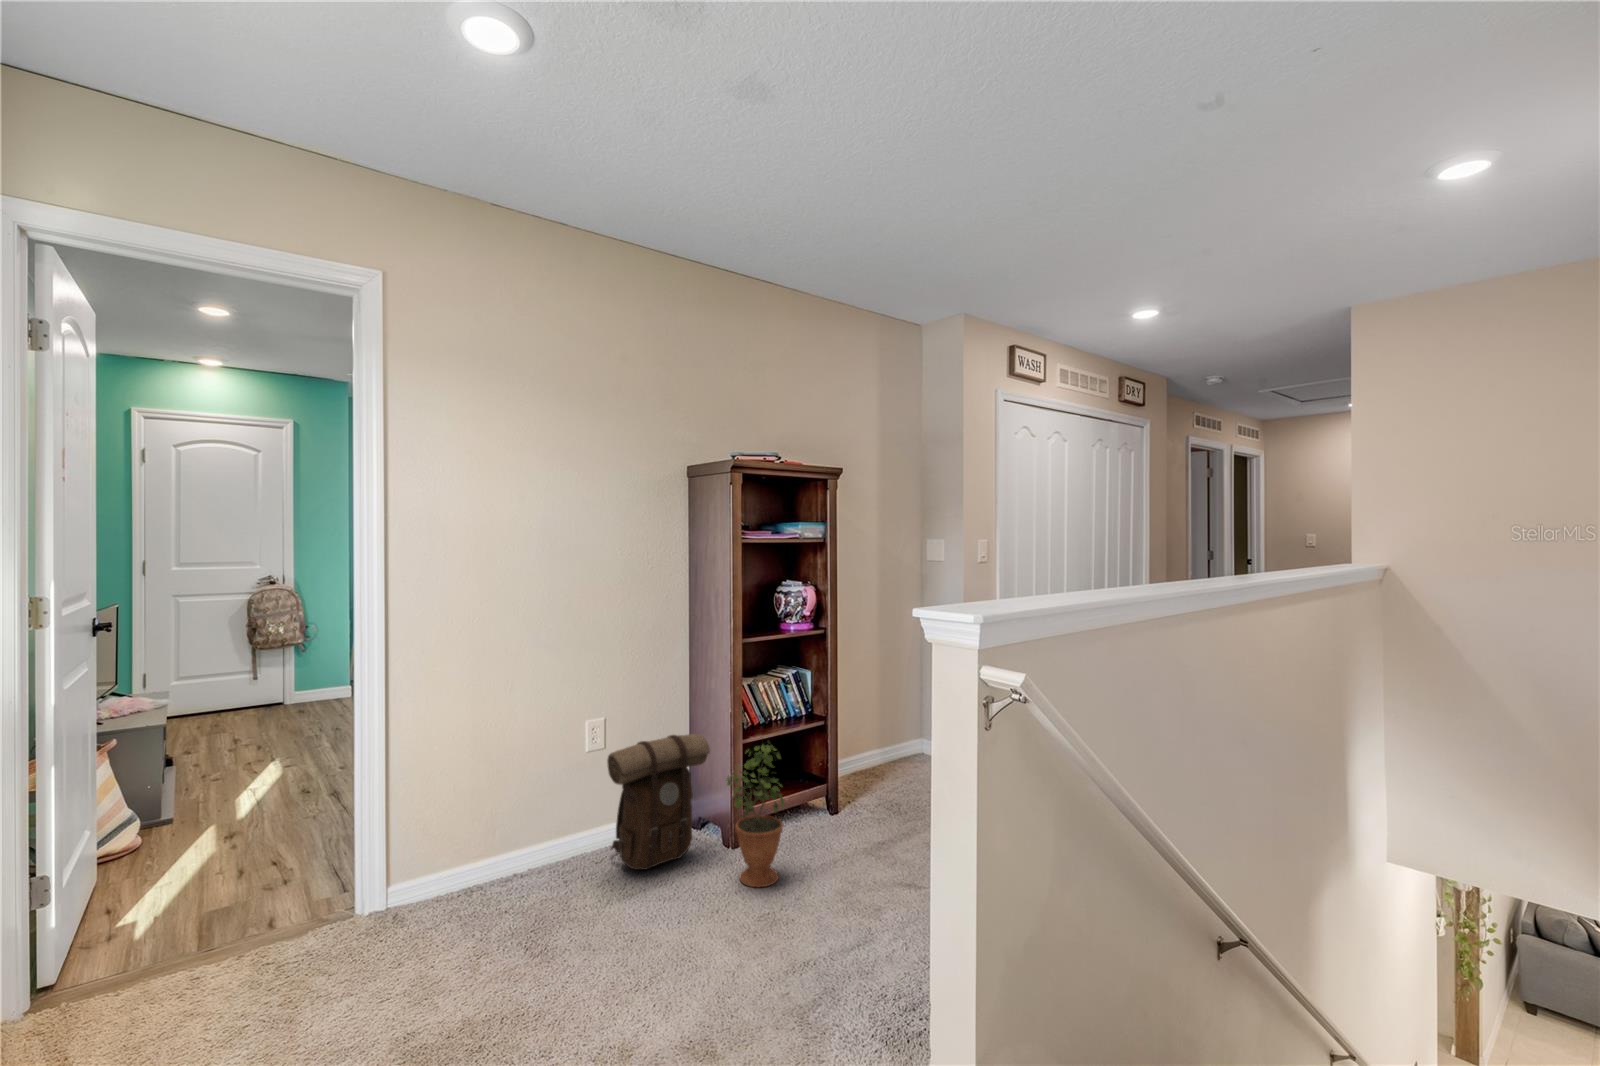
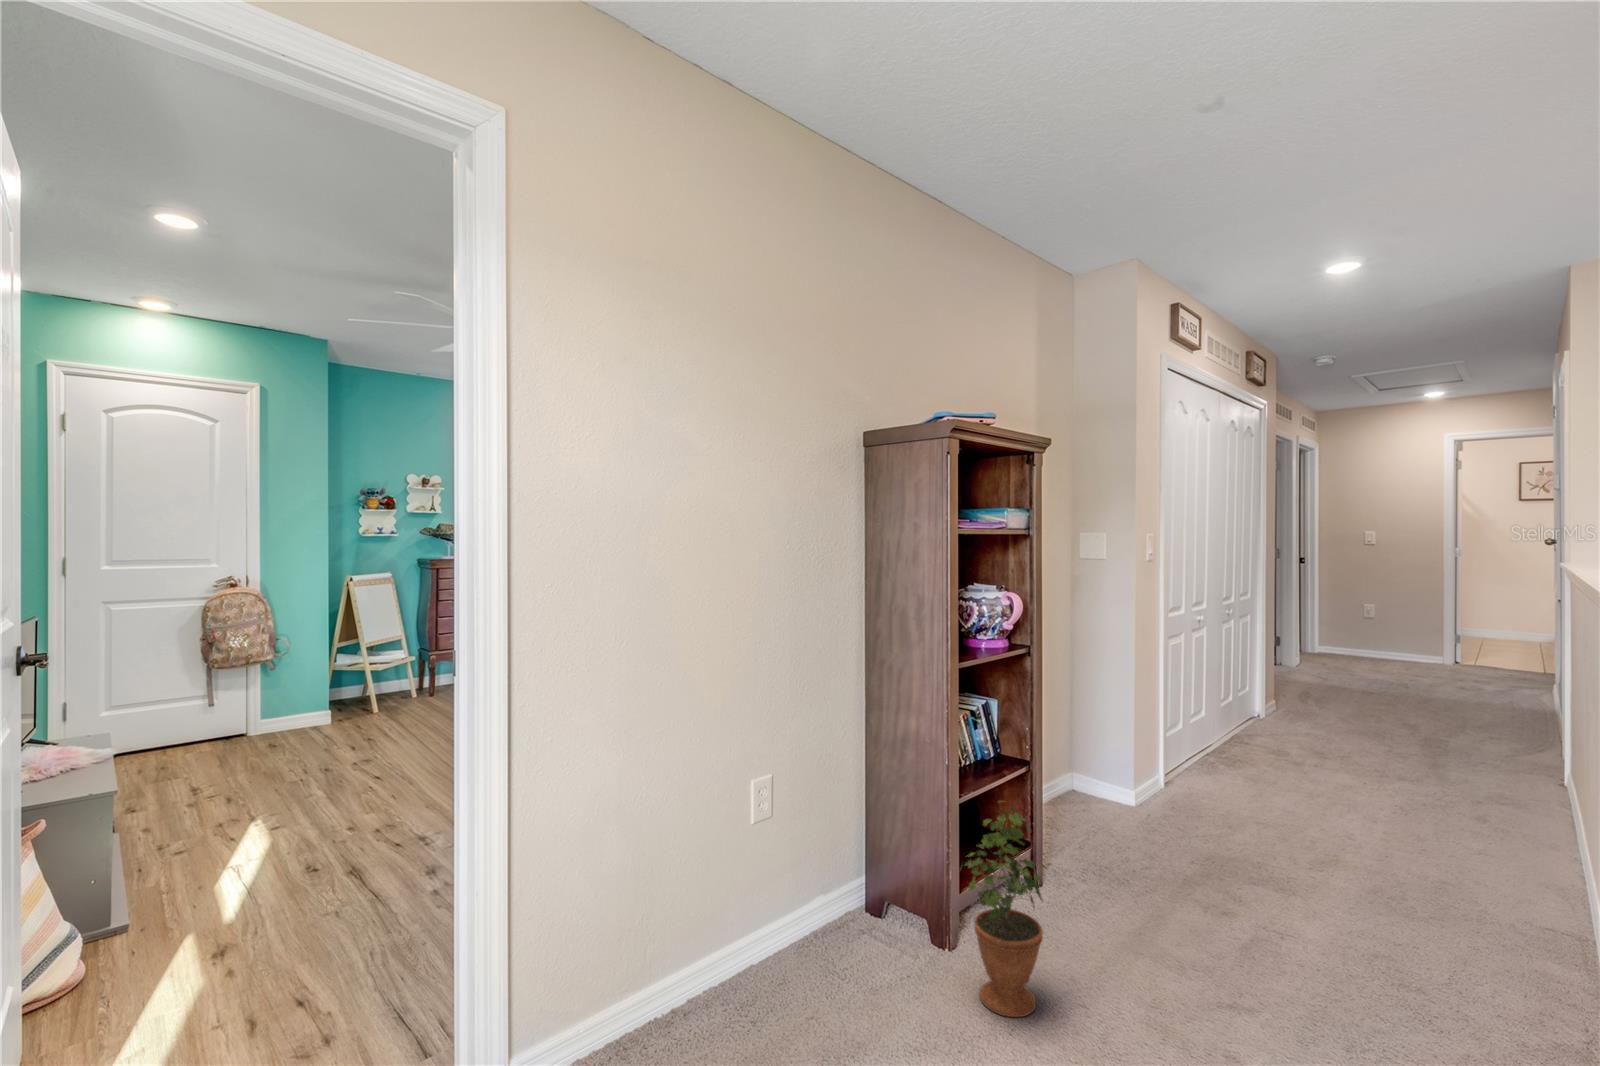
backpack: present [607,734,710,870] -> none [782,794,917,992]

